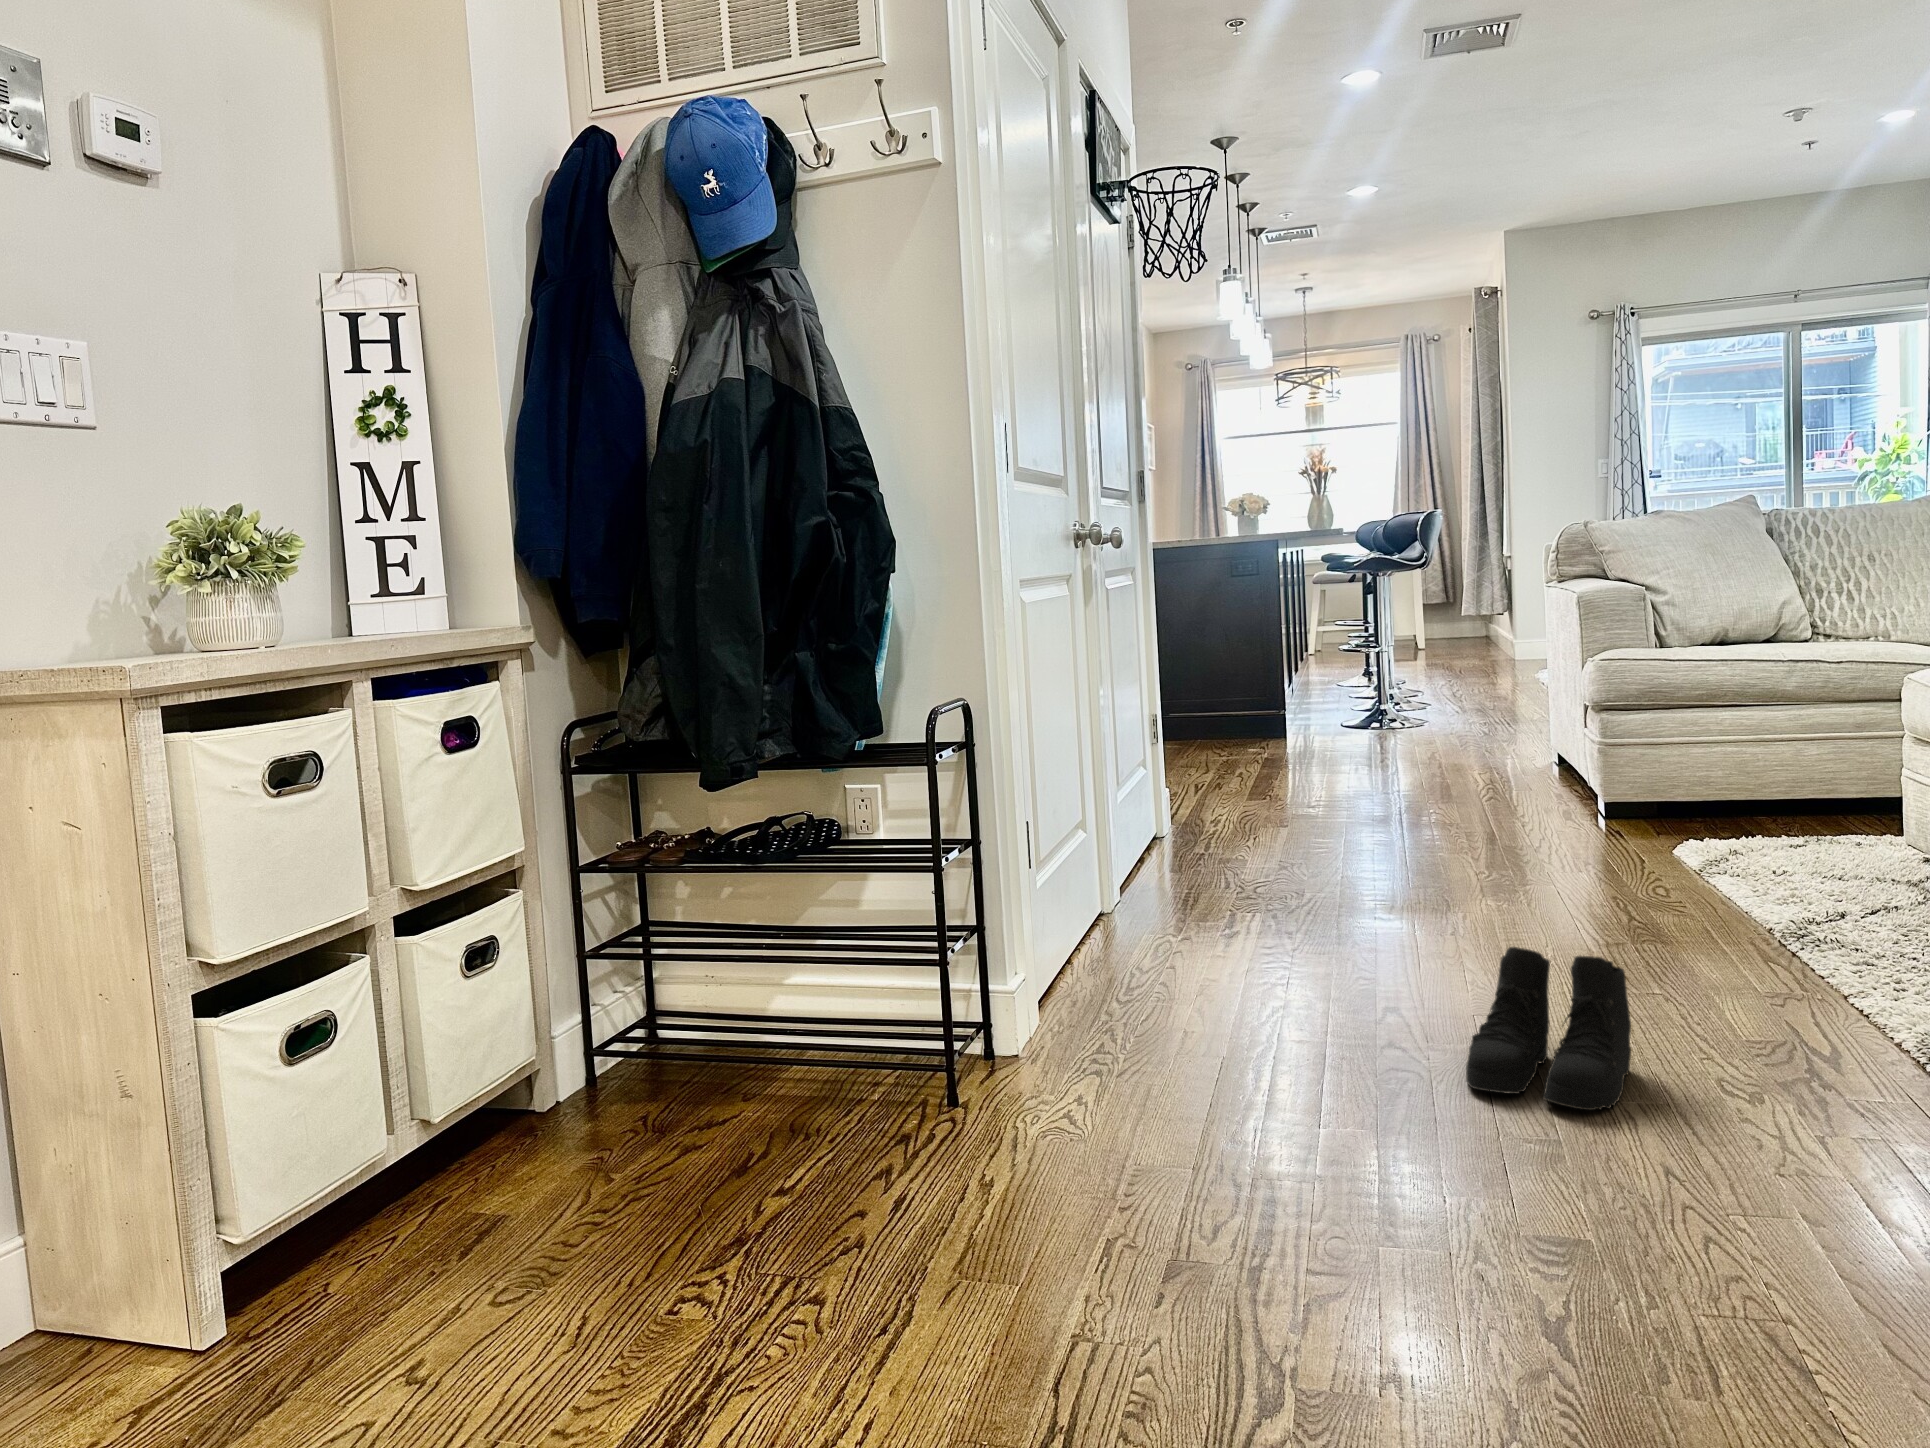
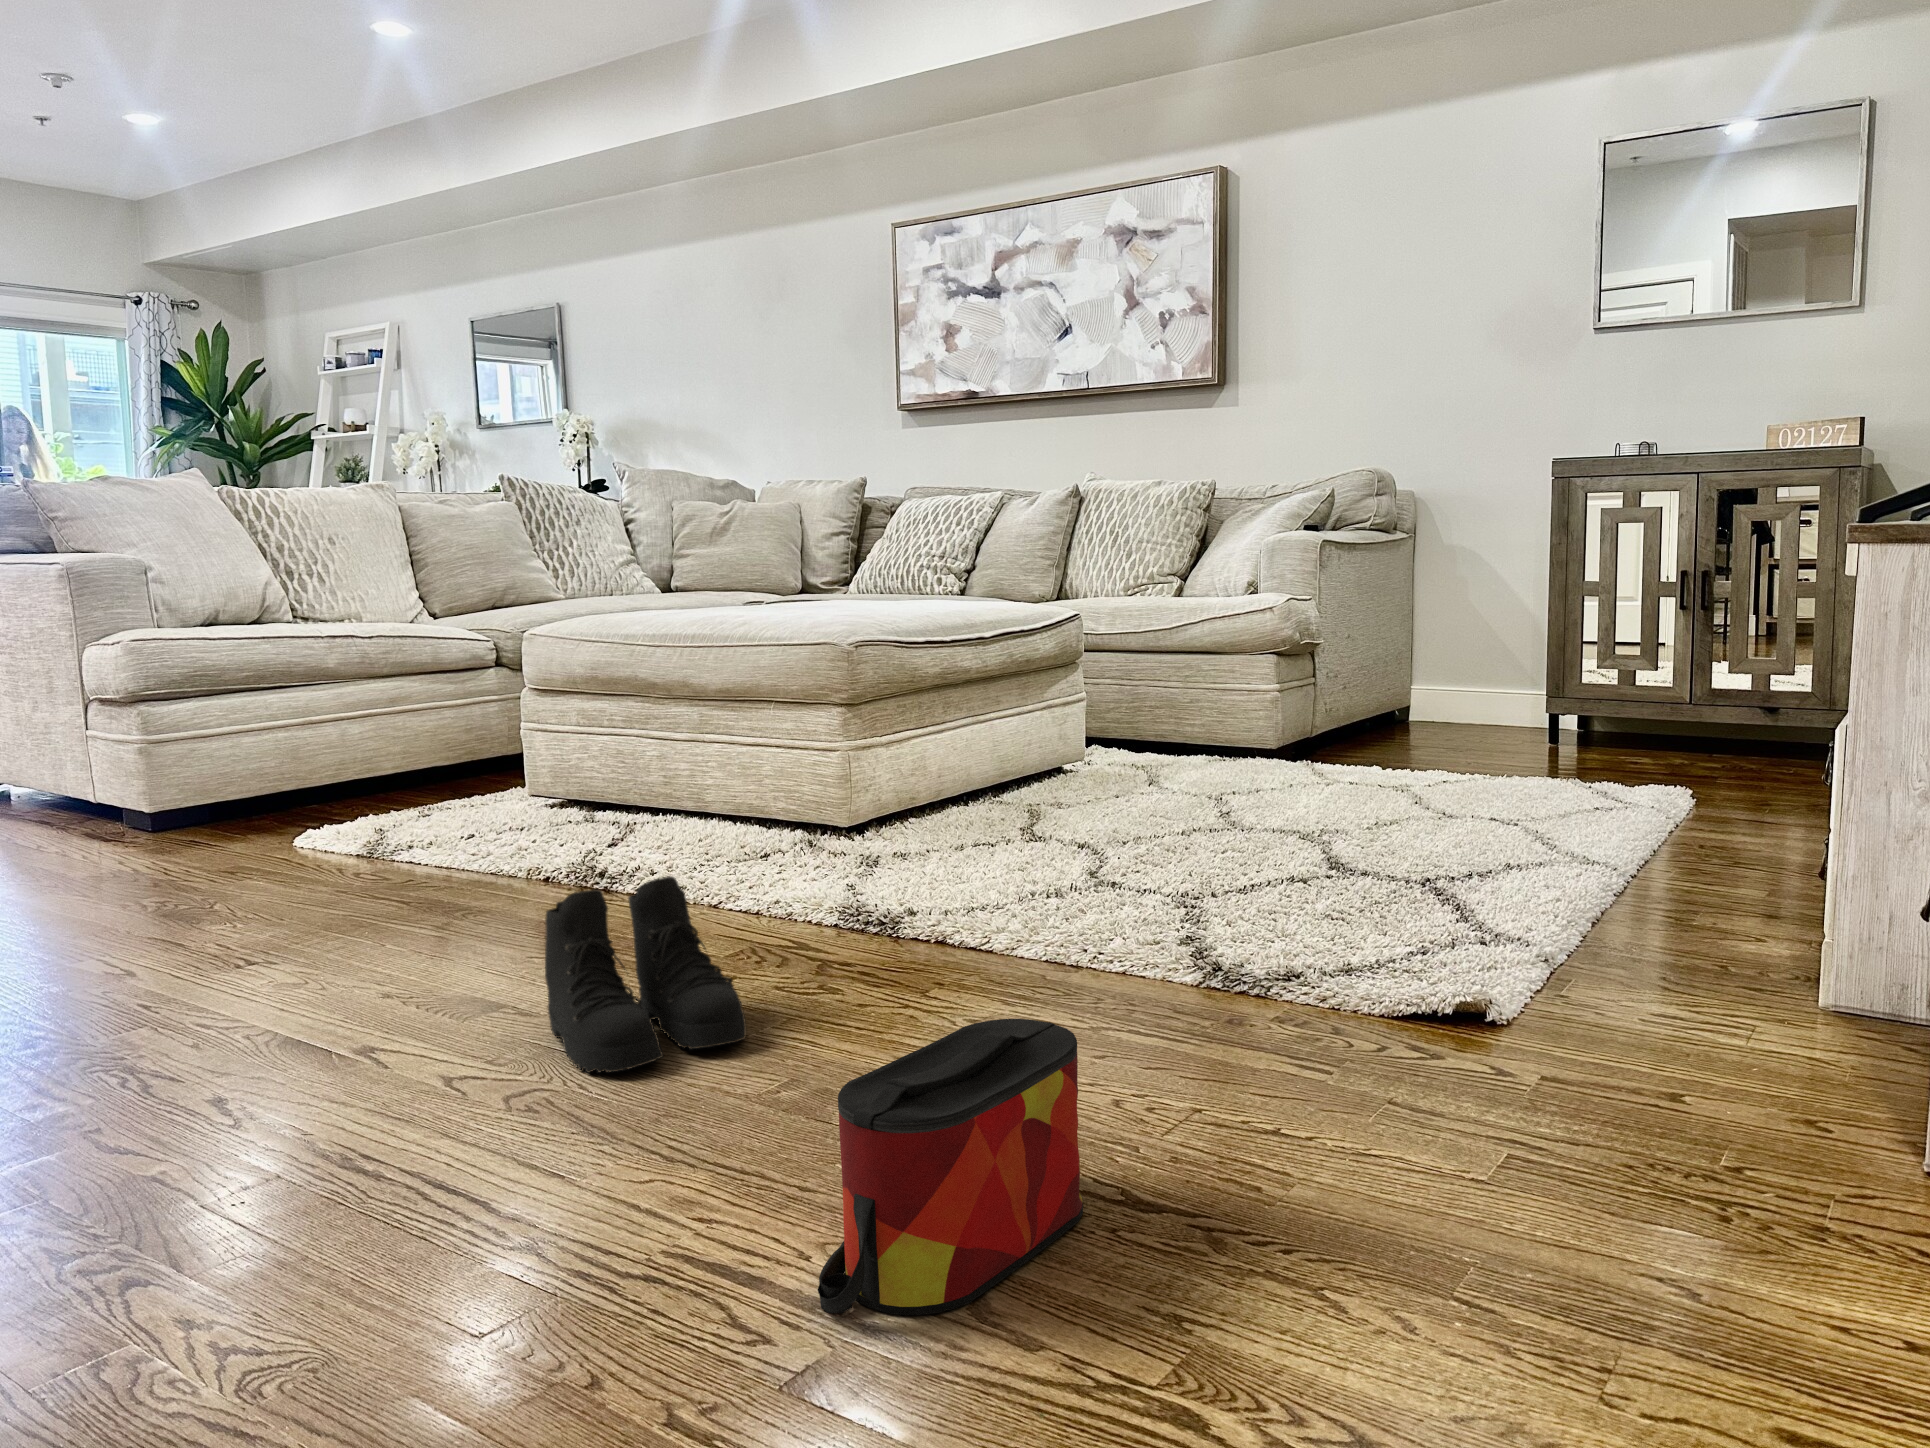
bag: none [1258,1122,1545,1325] -> present [818,1019,1083,1315]

